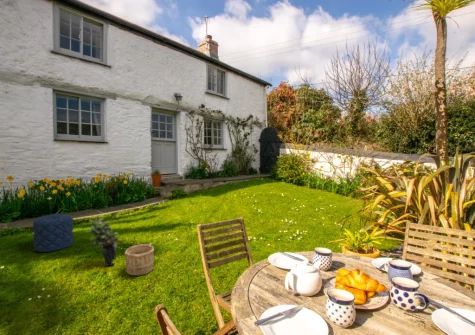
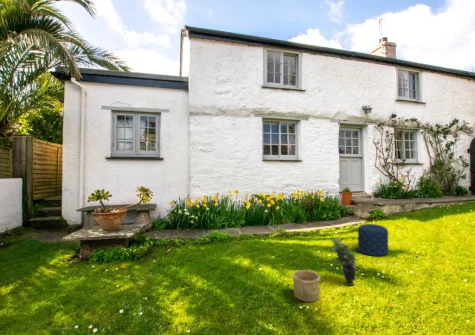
pouf: present [33,214,73,252] -> present [358,224,388,256]
wooden bucket: present [125,244,154,276] -> present [293,270,320,302]

